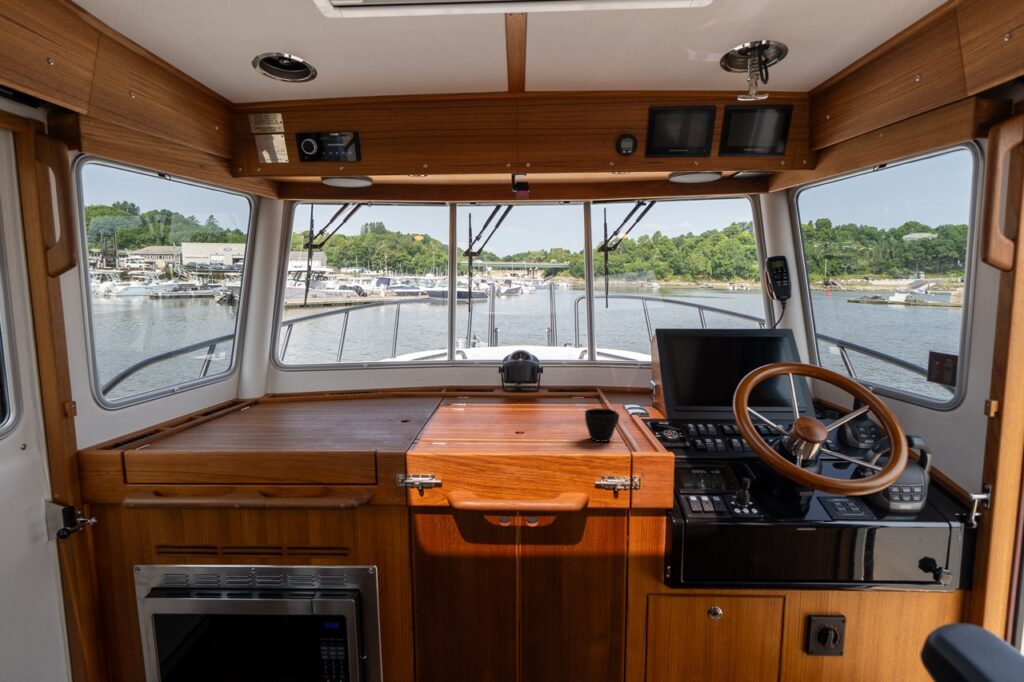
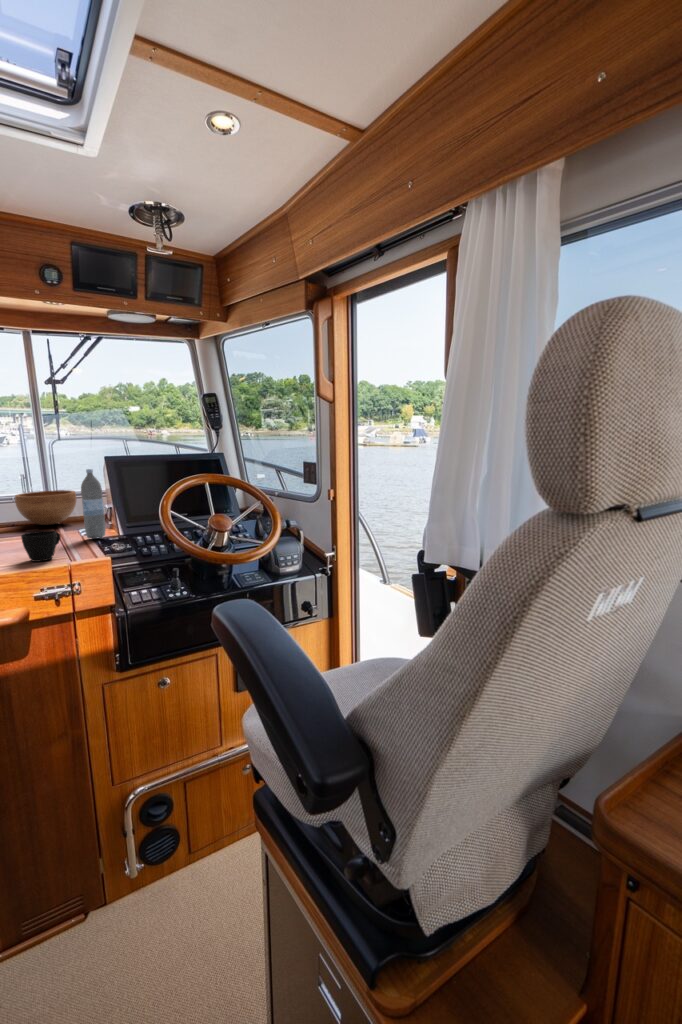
water bottle: none [636,344,658,421] -> present [81,469,106,539]
bowl: none [568,358,622,393] -> present [15,490,76,525]

